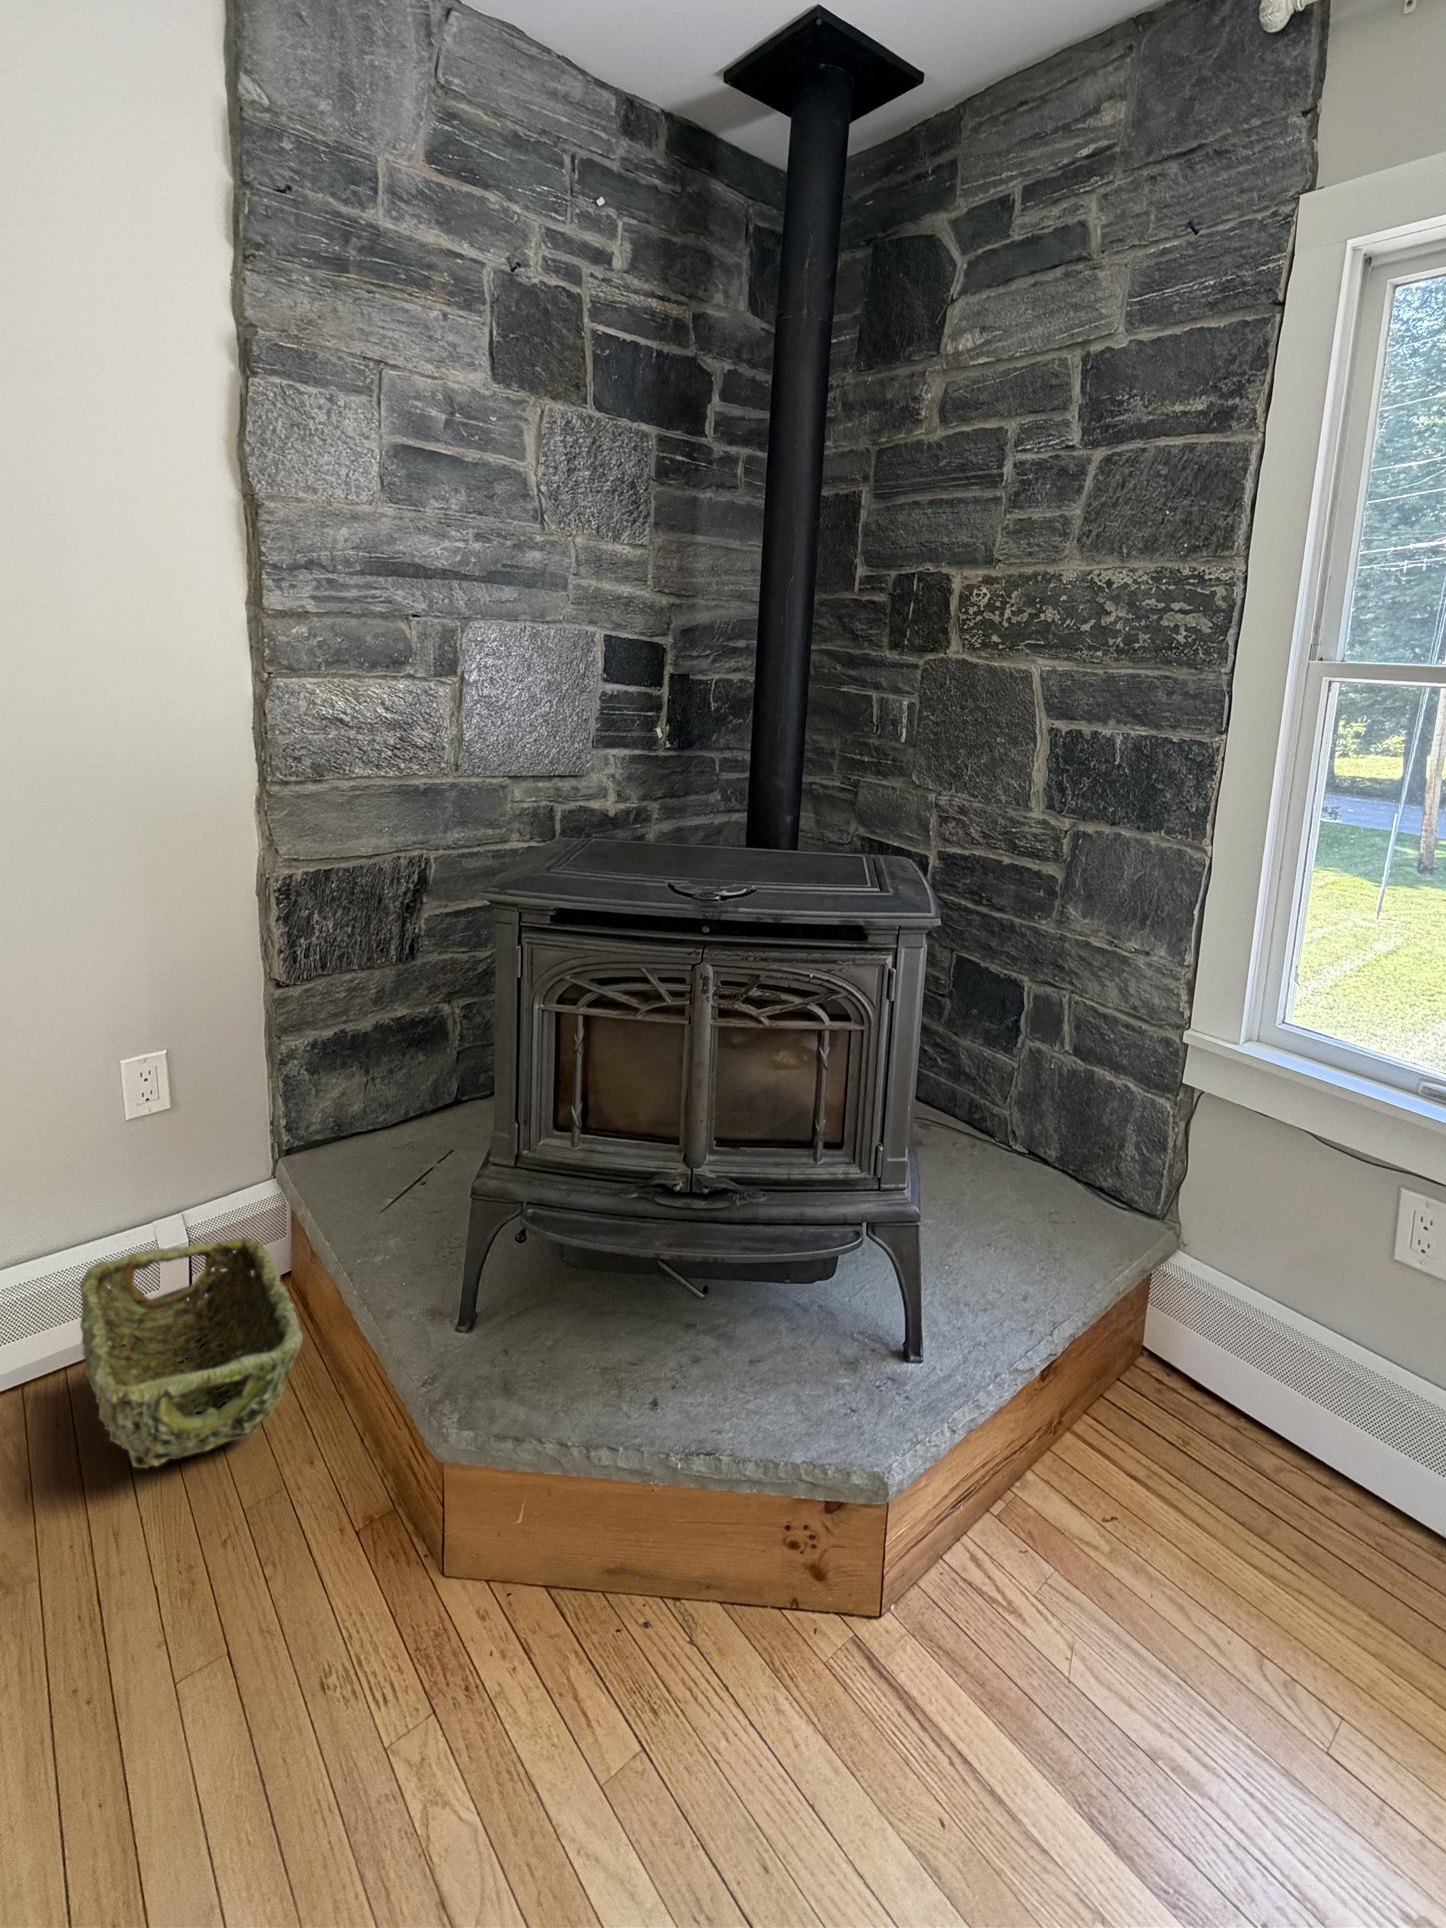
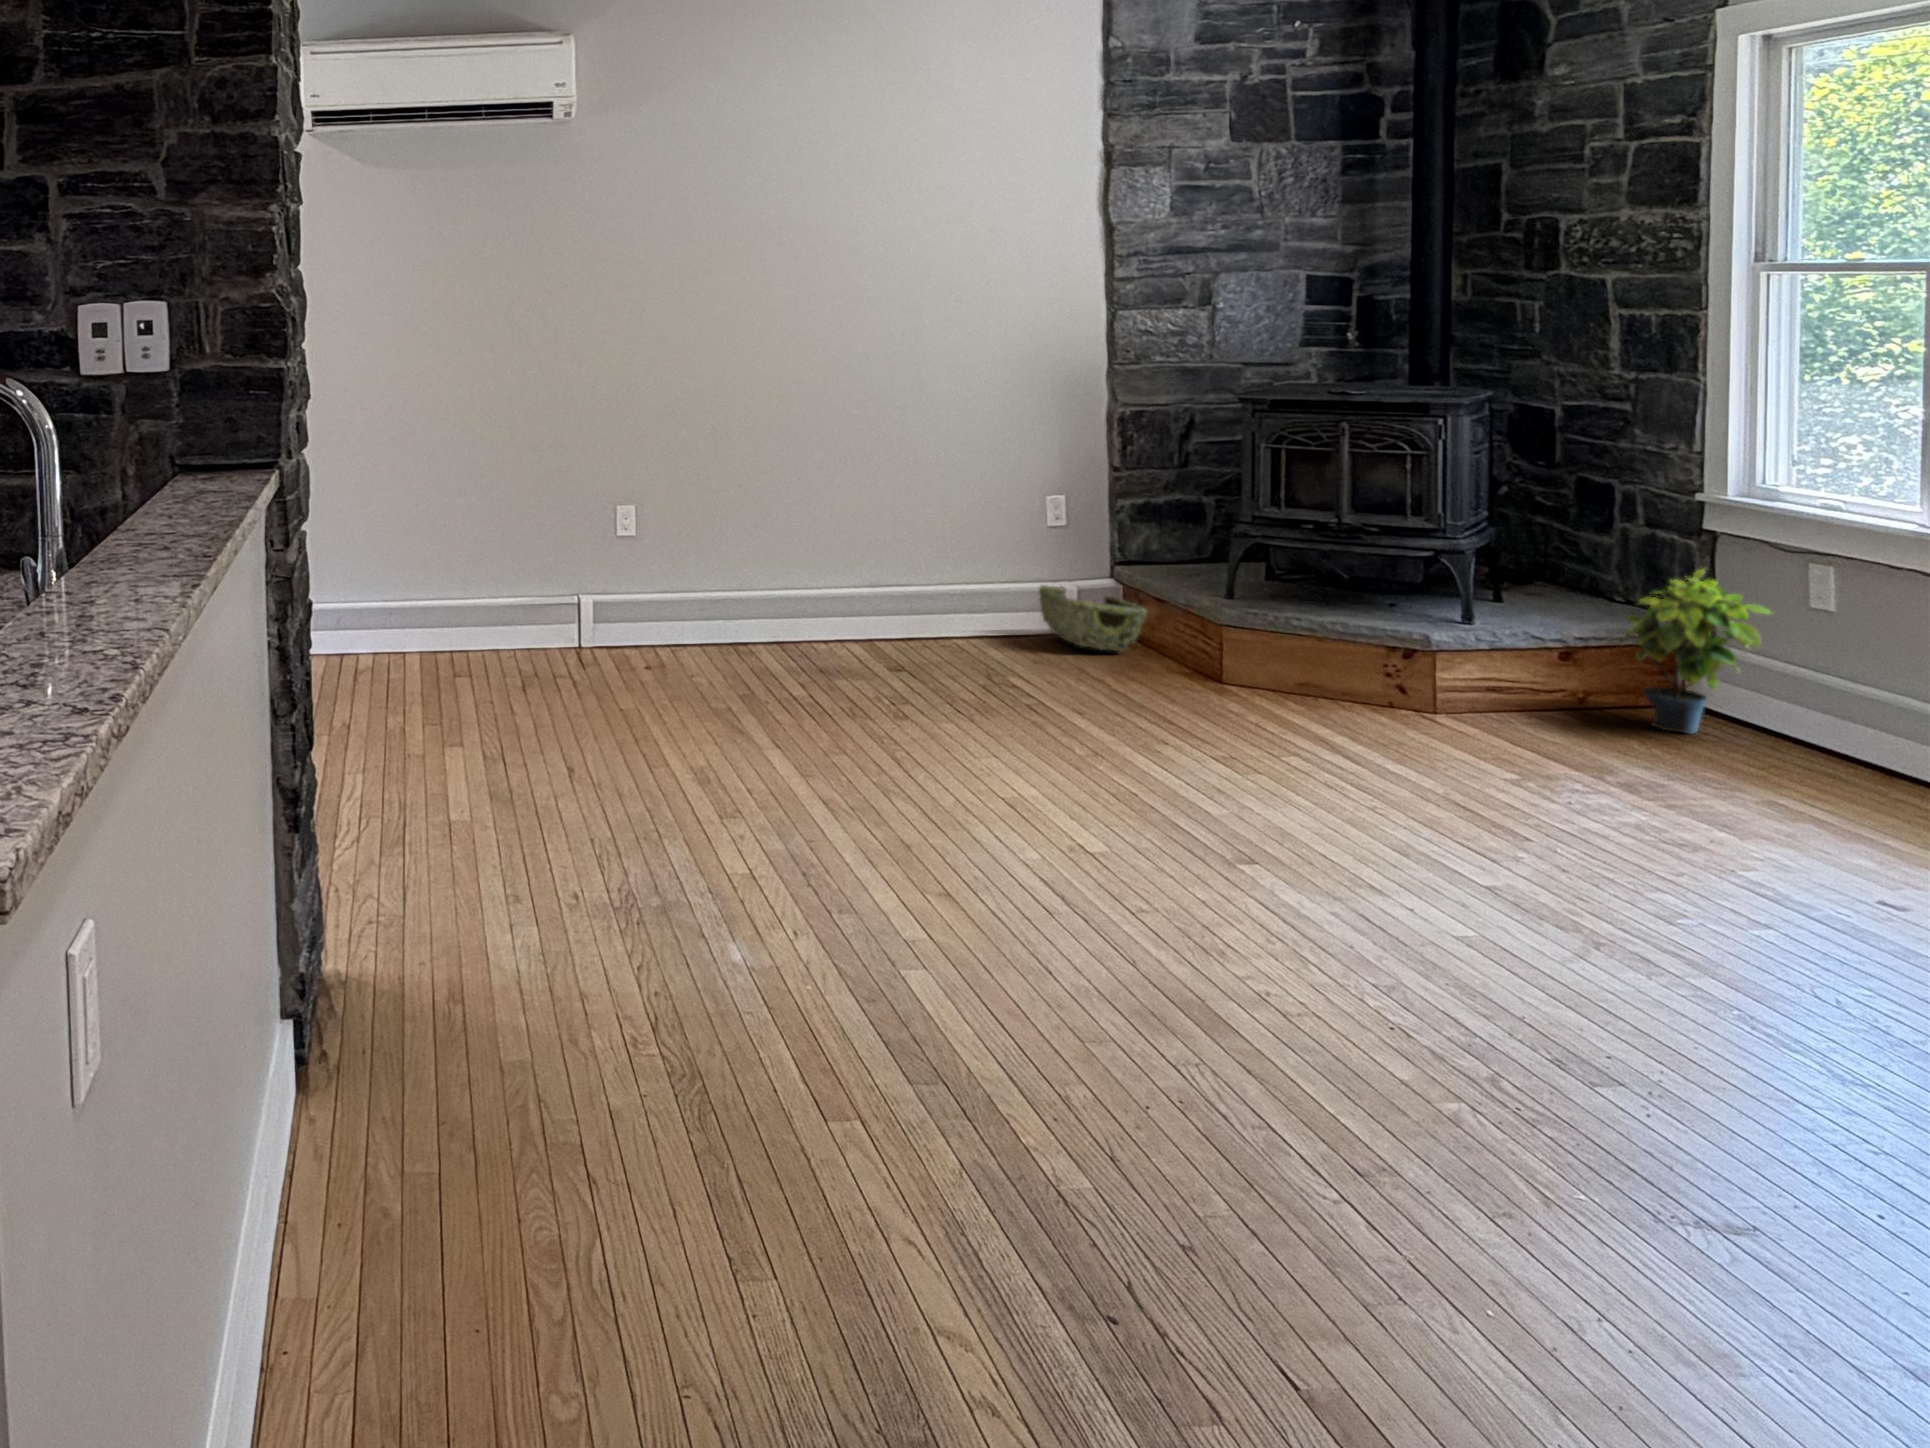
potted plant: none [1140,1193,1393,1510] -> present [1625,569,1771,734]

